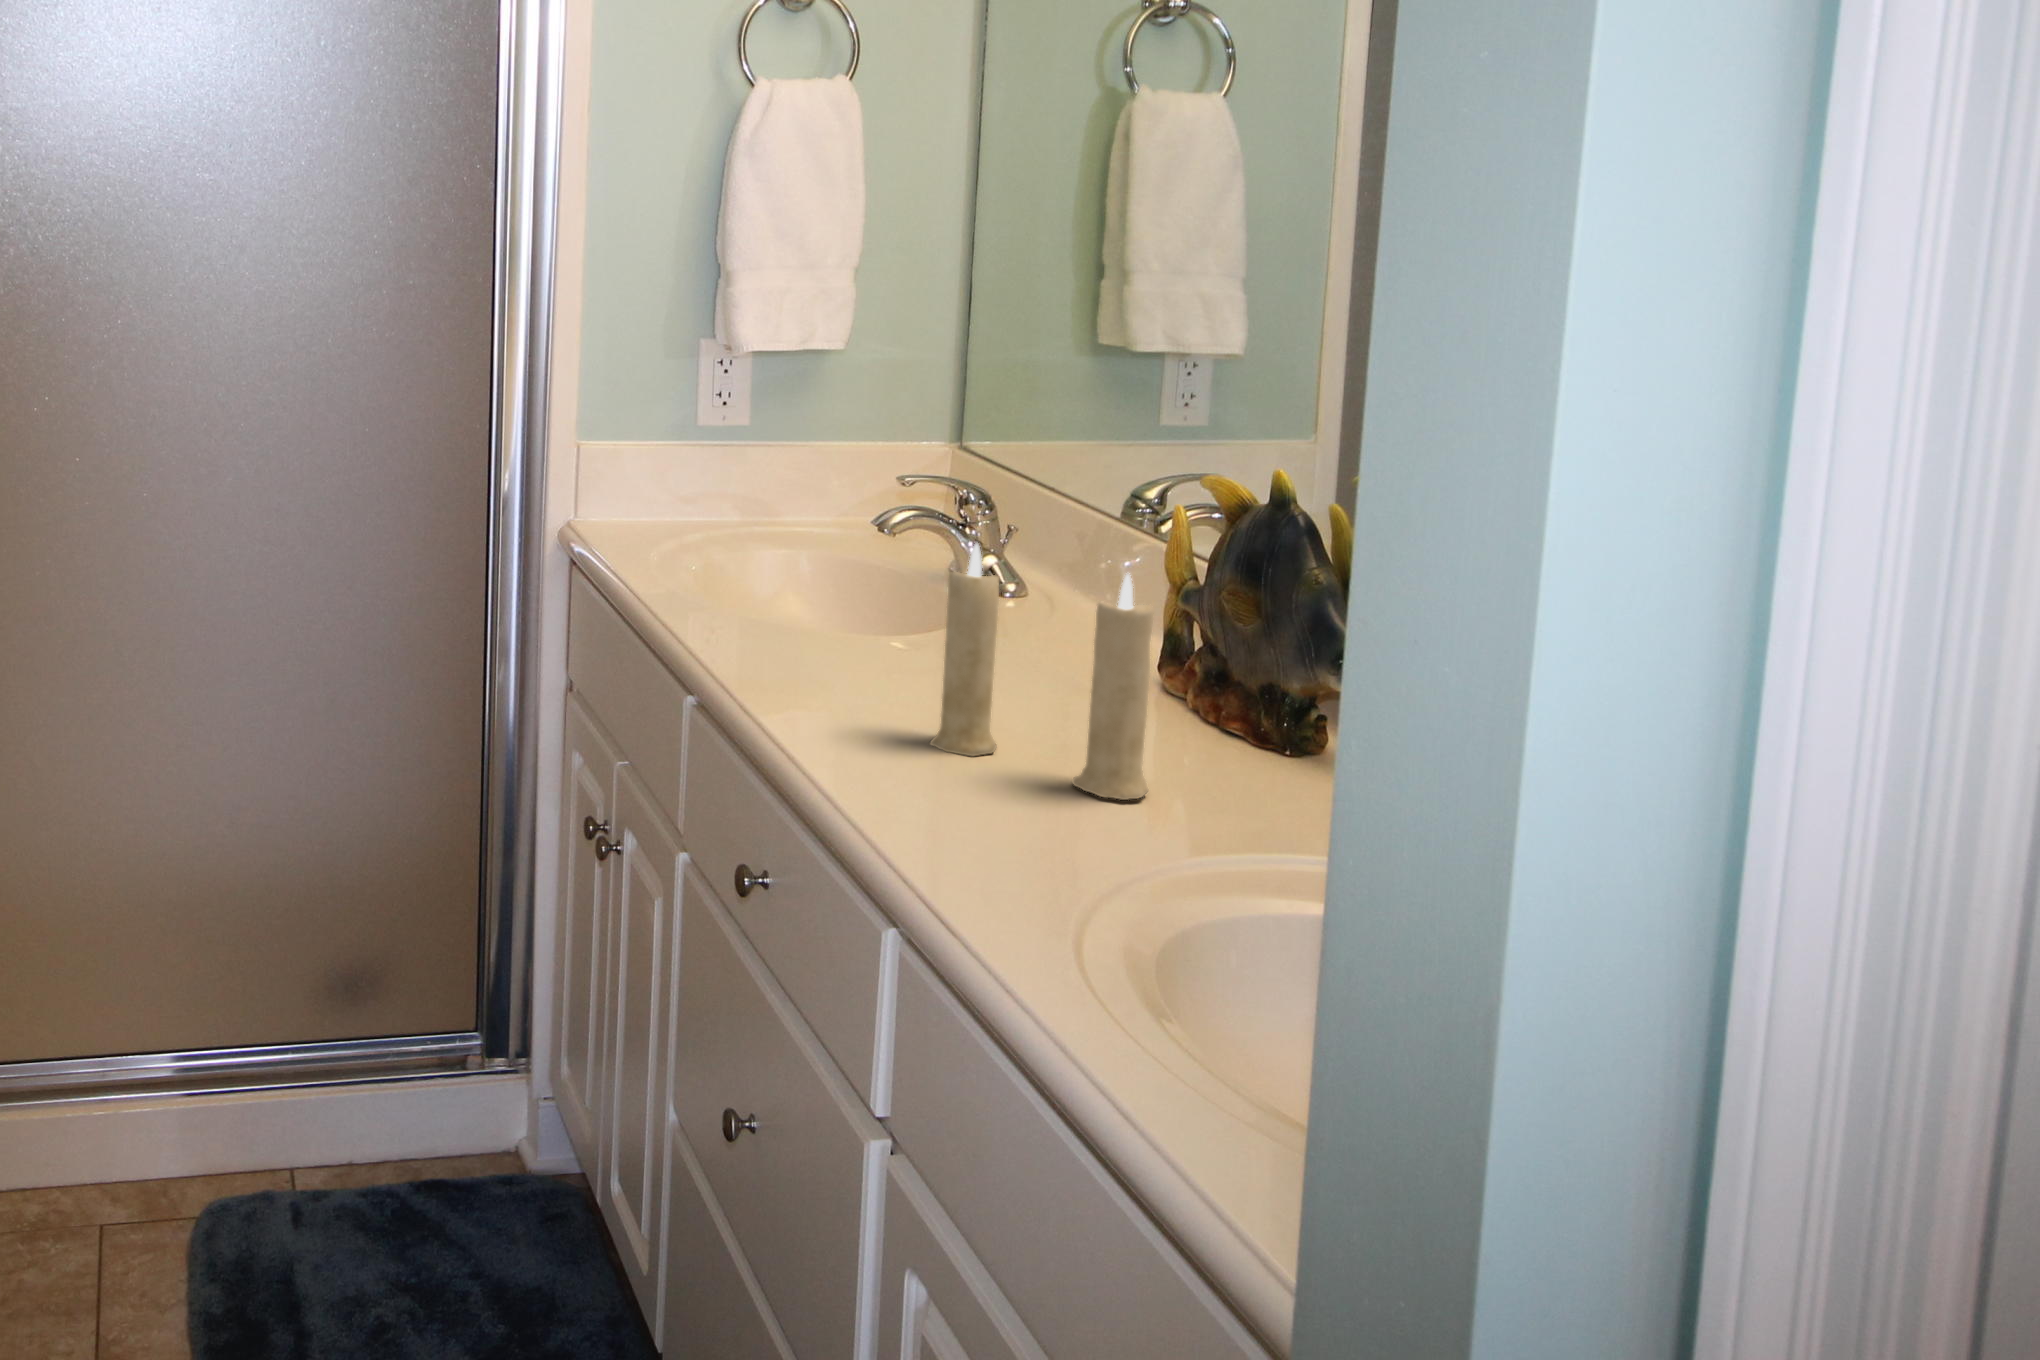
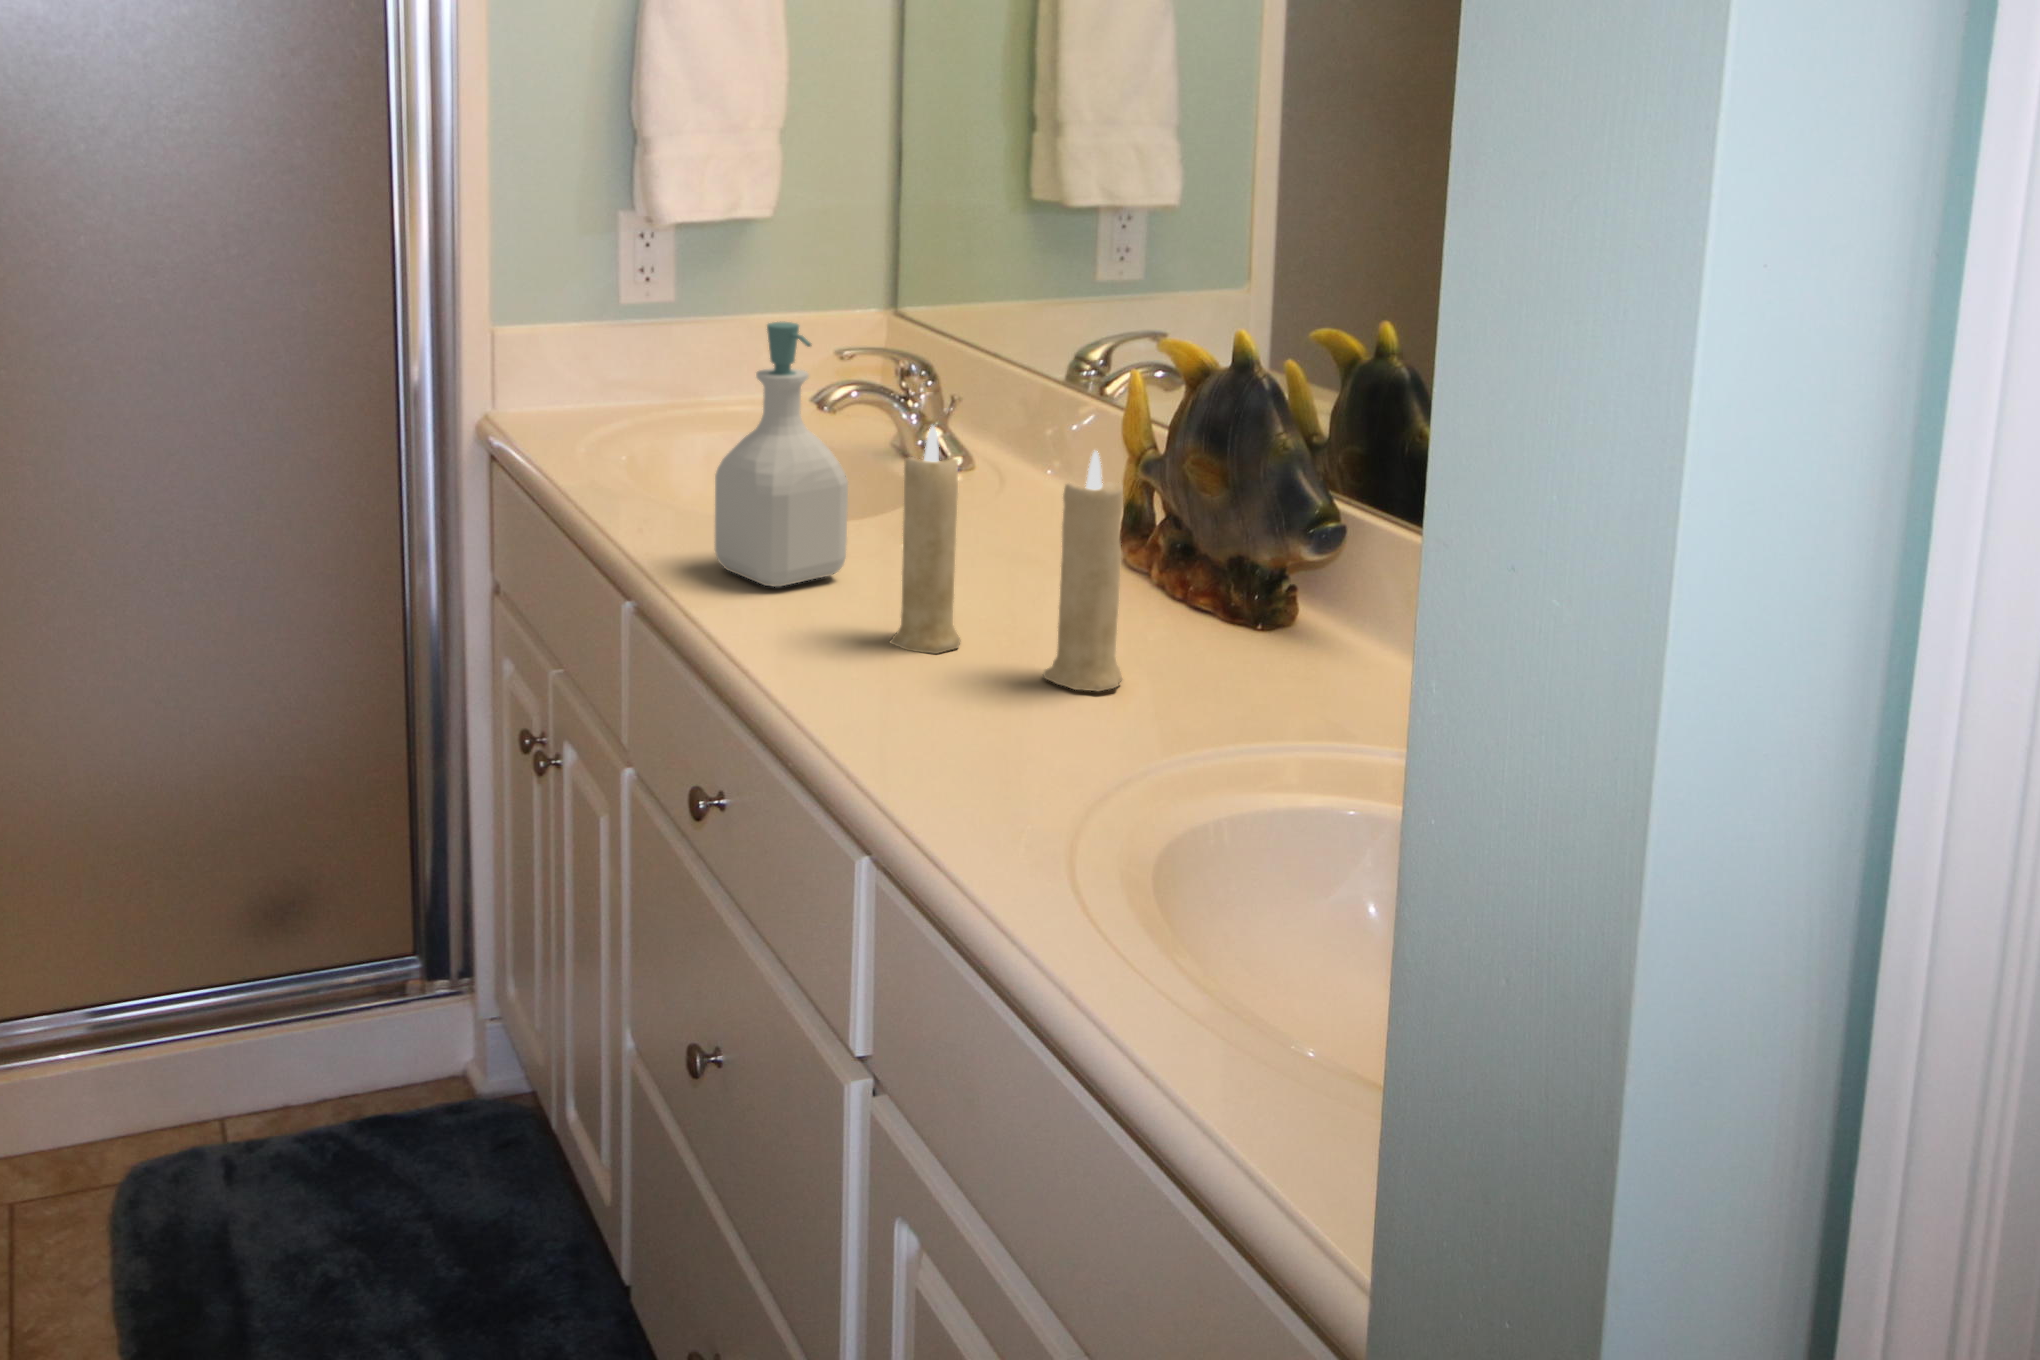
soap bottle: none [771,443,899,688] -> present [715,322,848,587]

